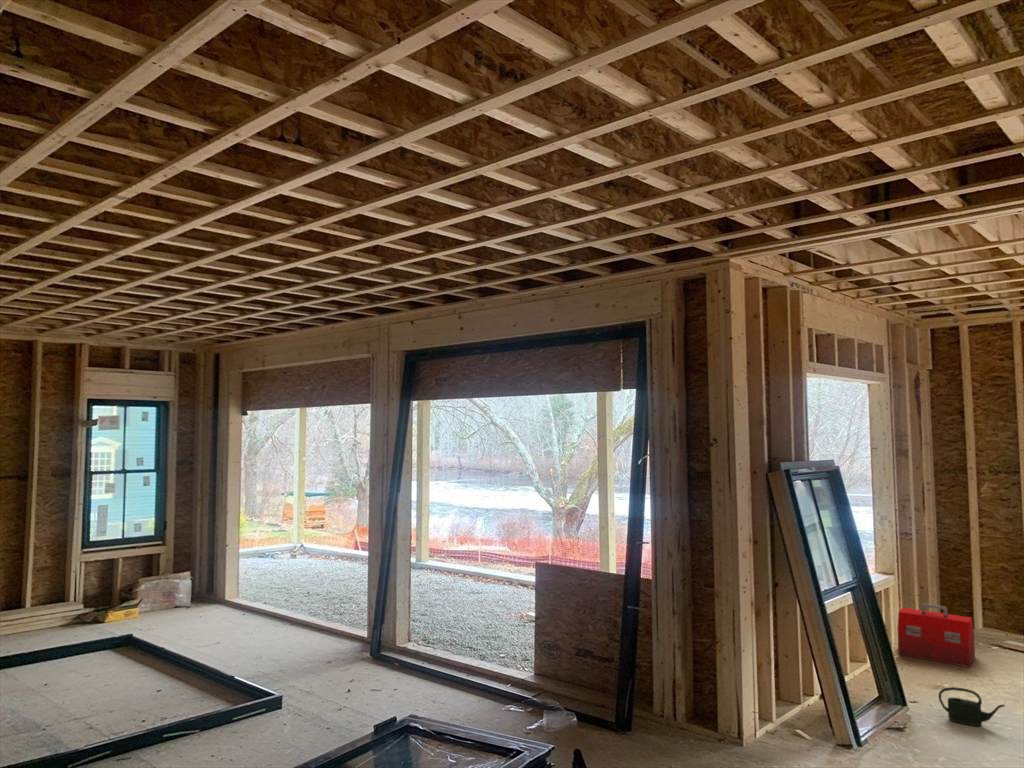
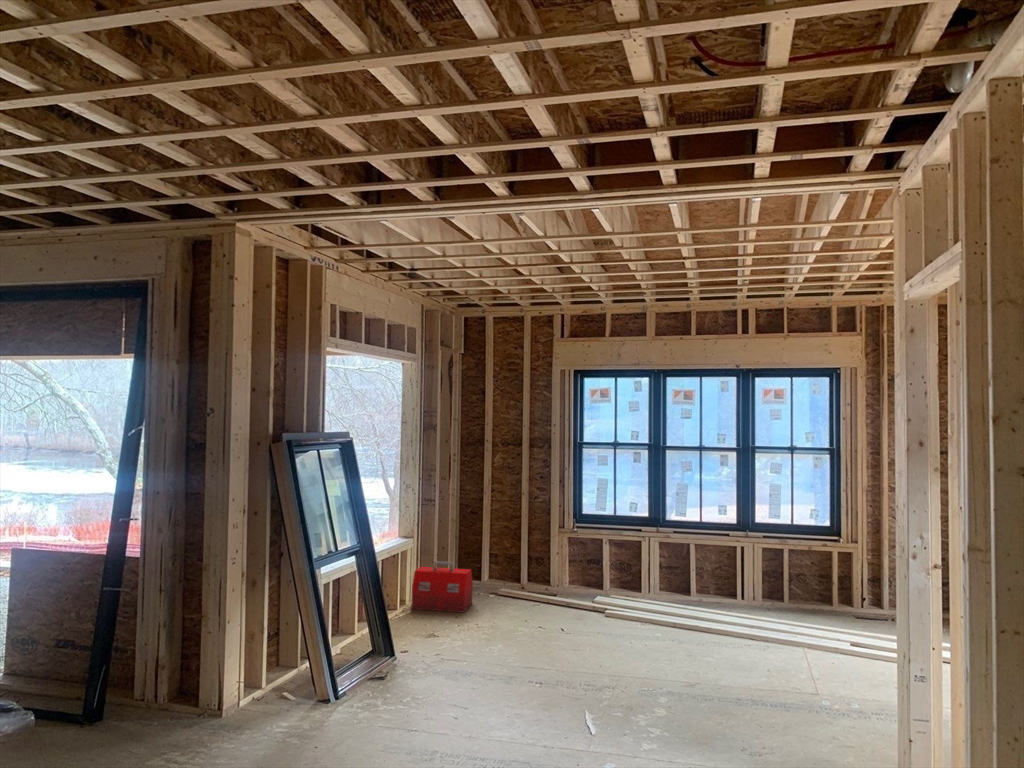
watering can: present [939,687,1005,726] -> none [420,630,468,661]

